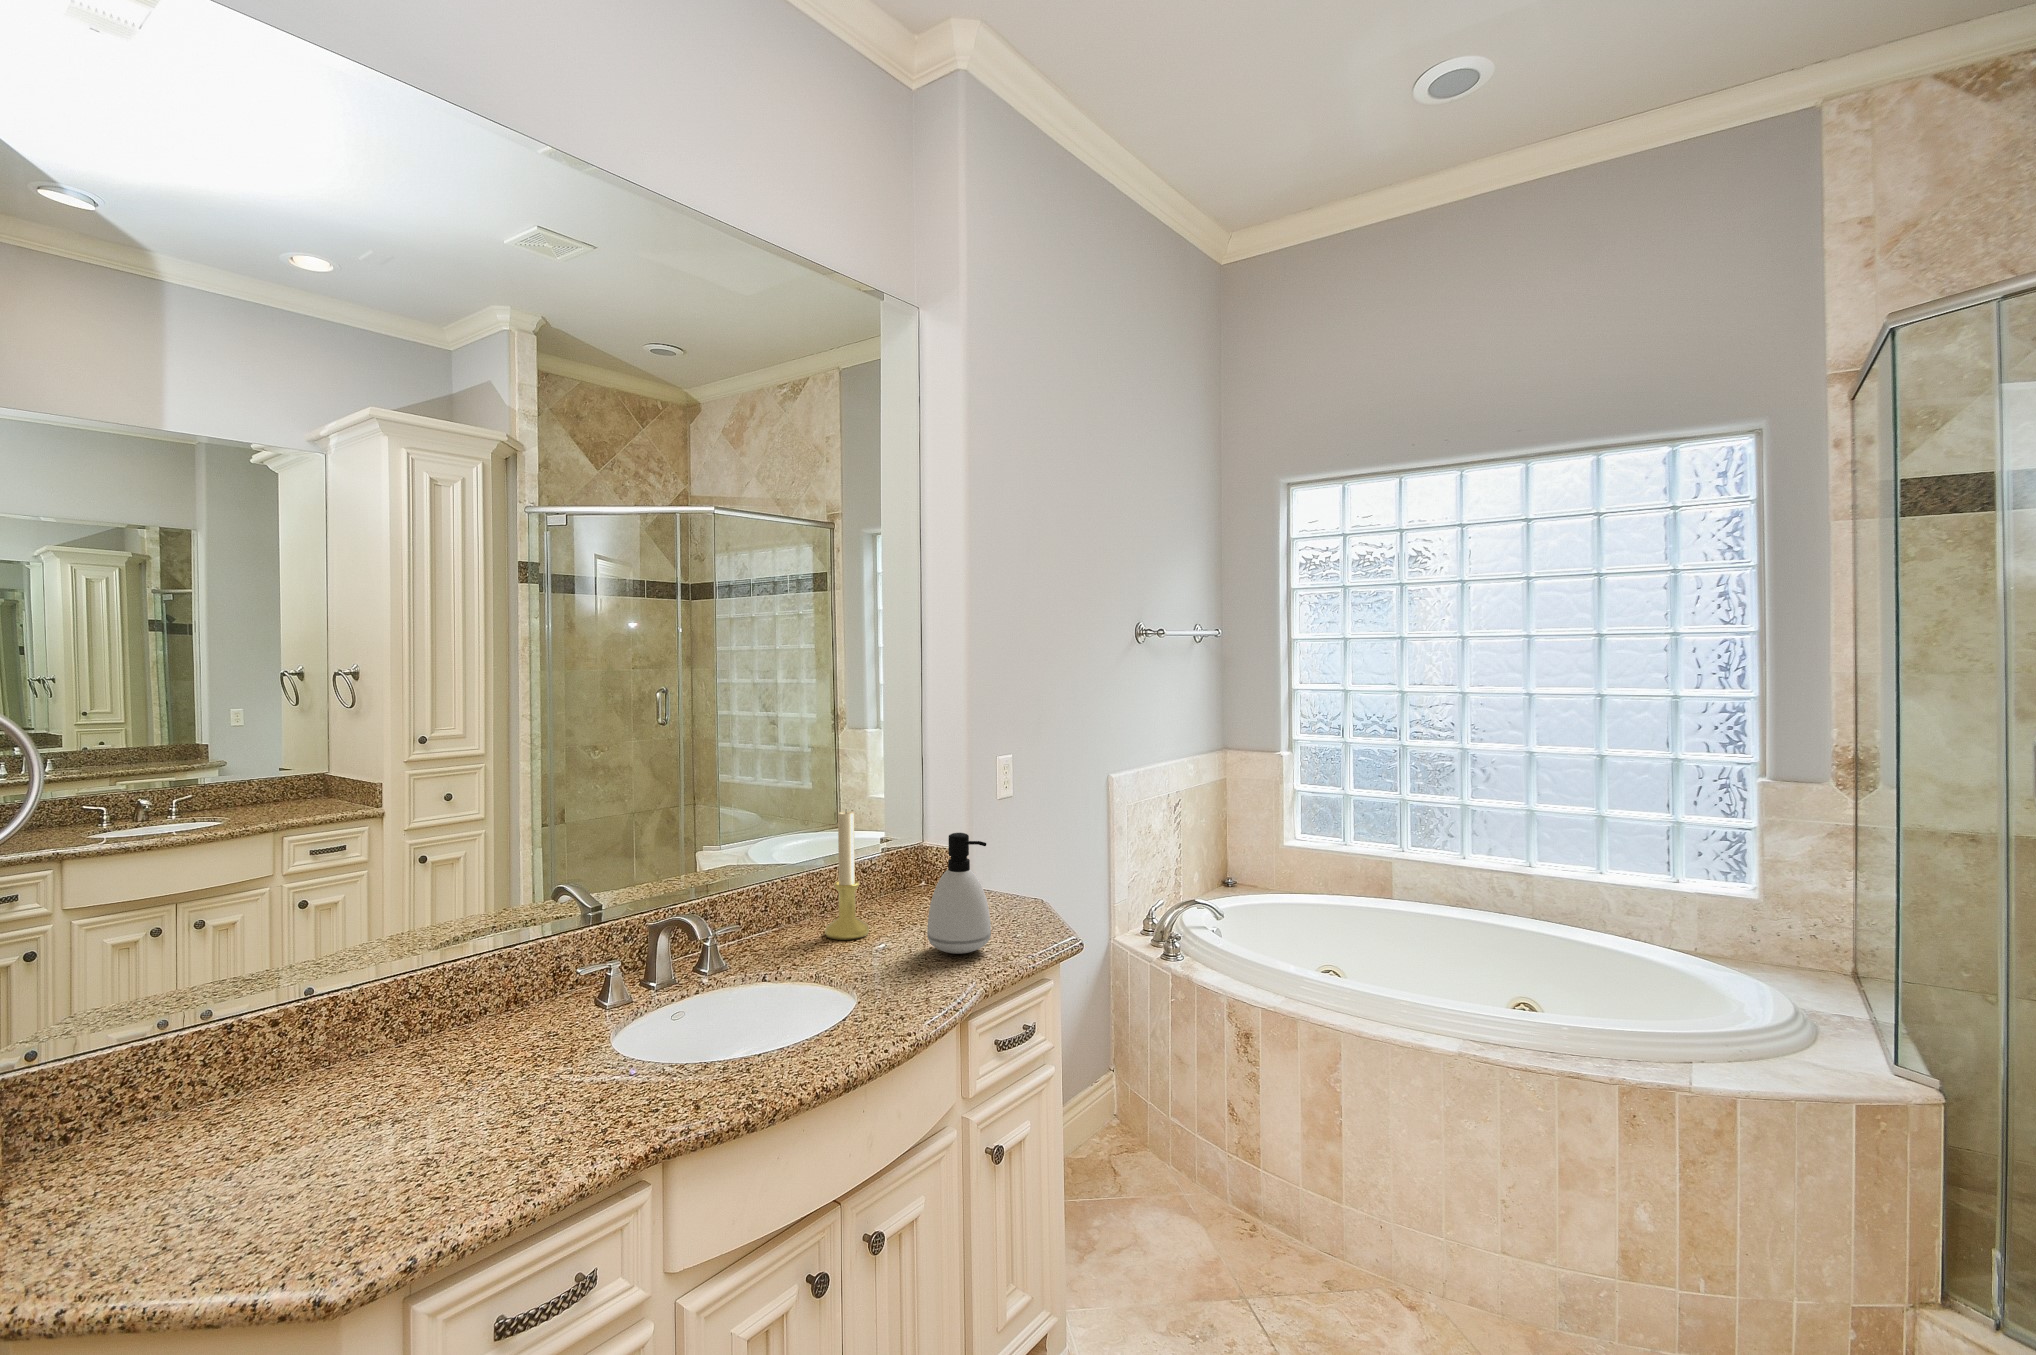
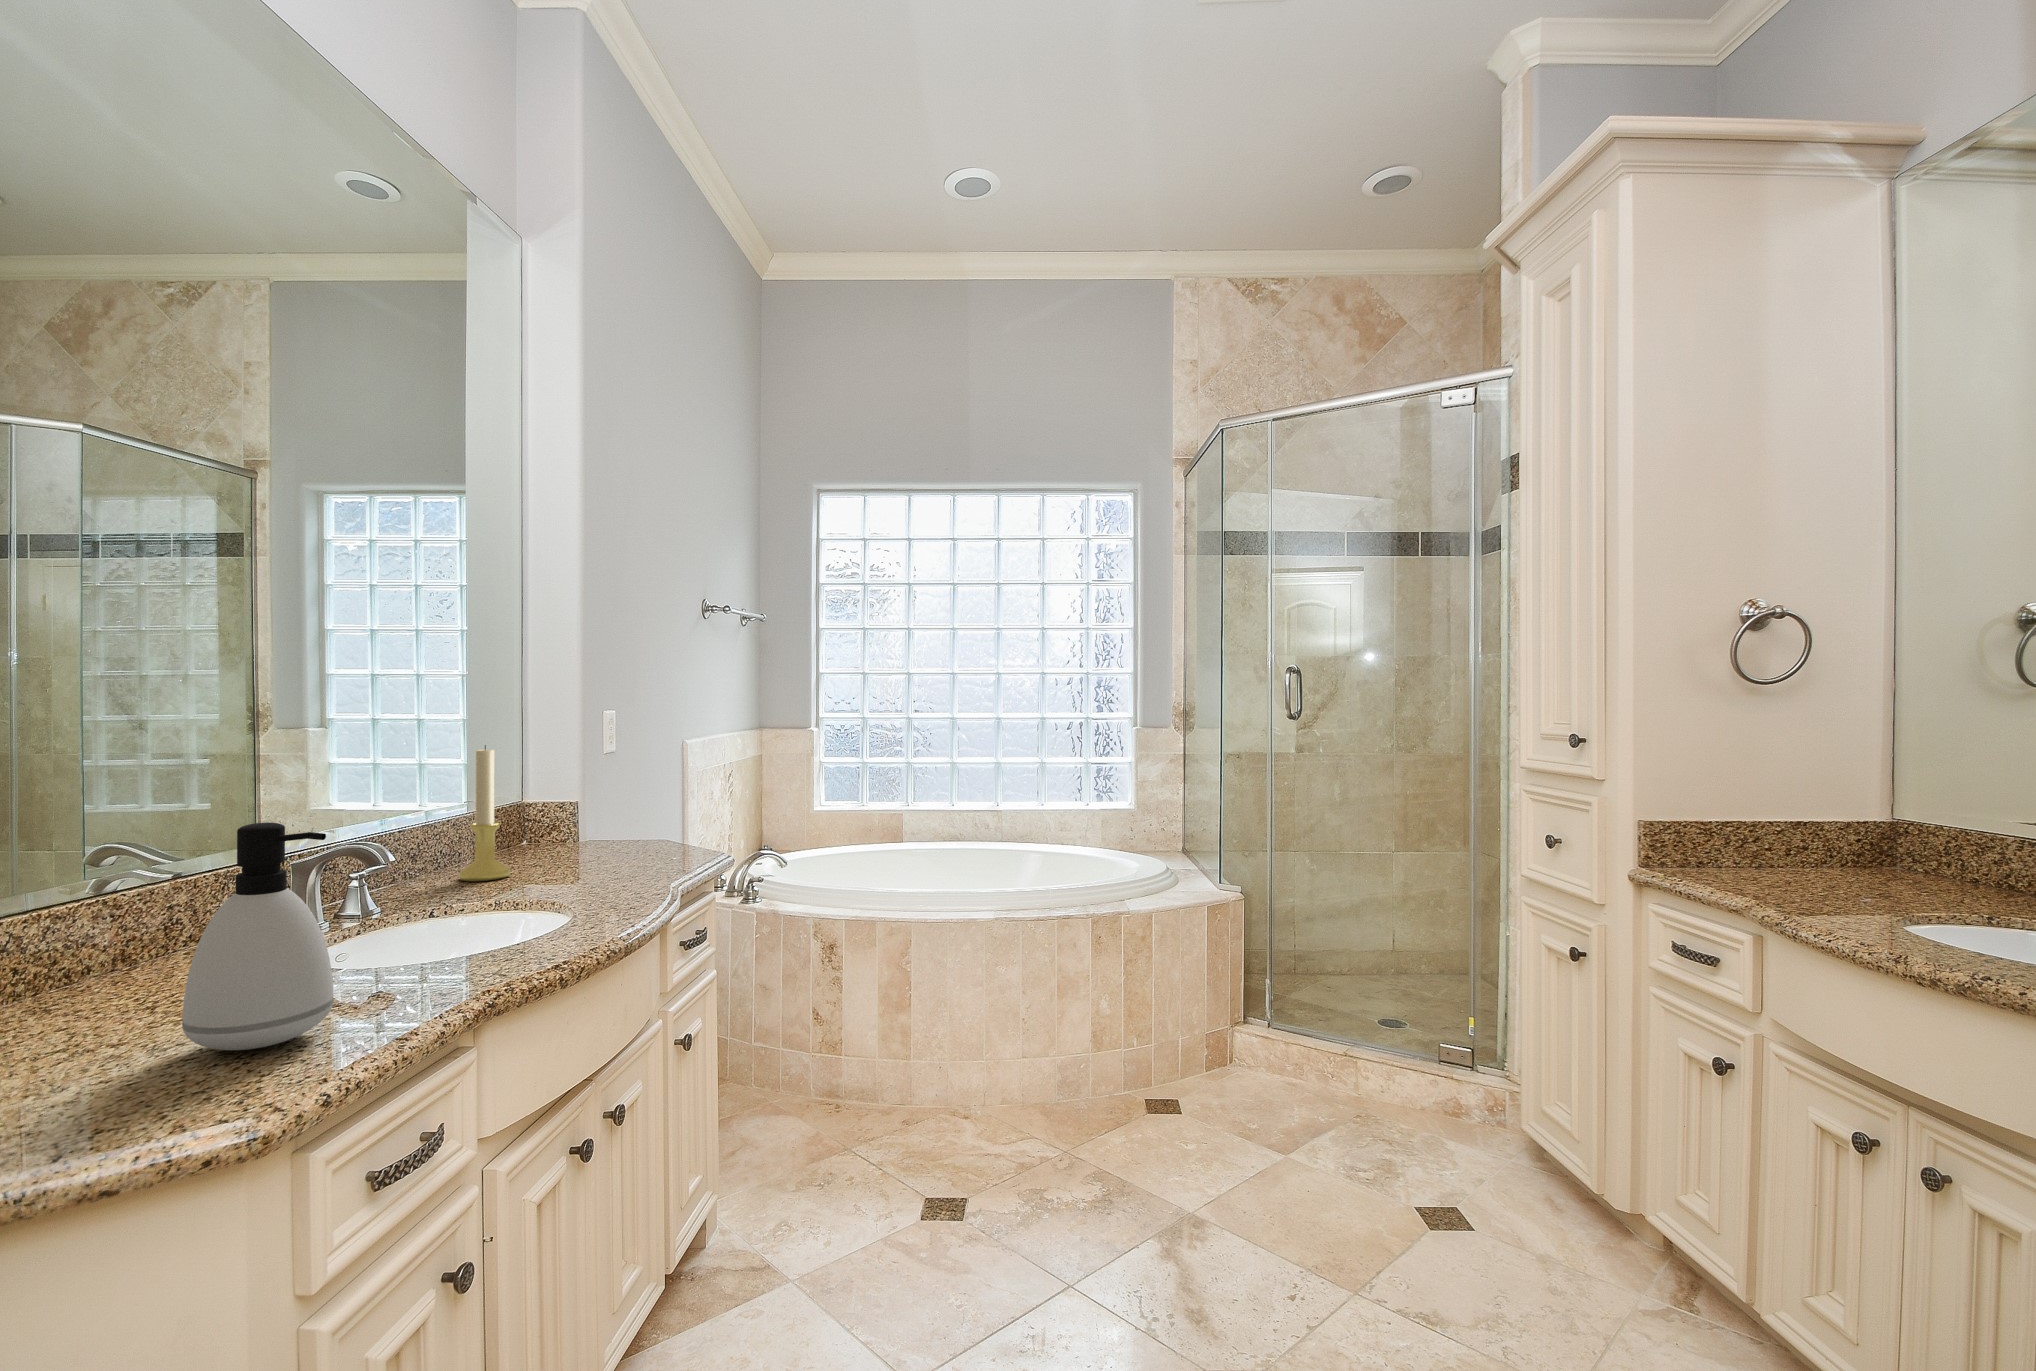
soap dispenser: present [927,833,991,954] -> present [182,822,334,1050]

